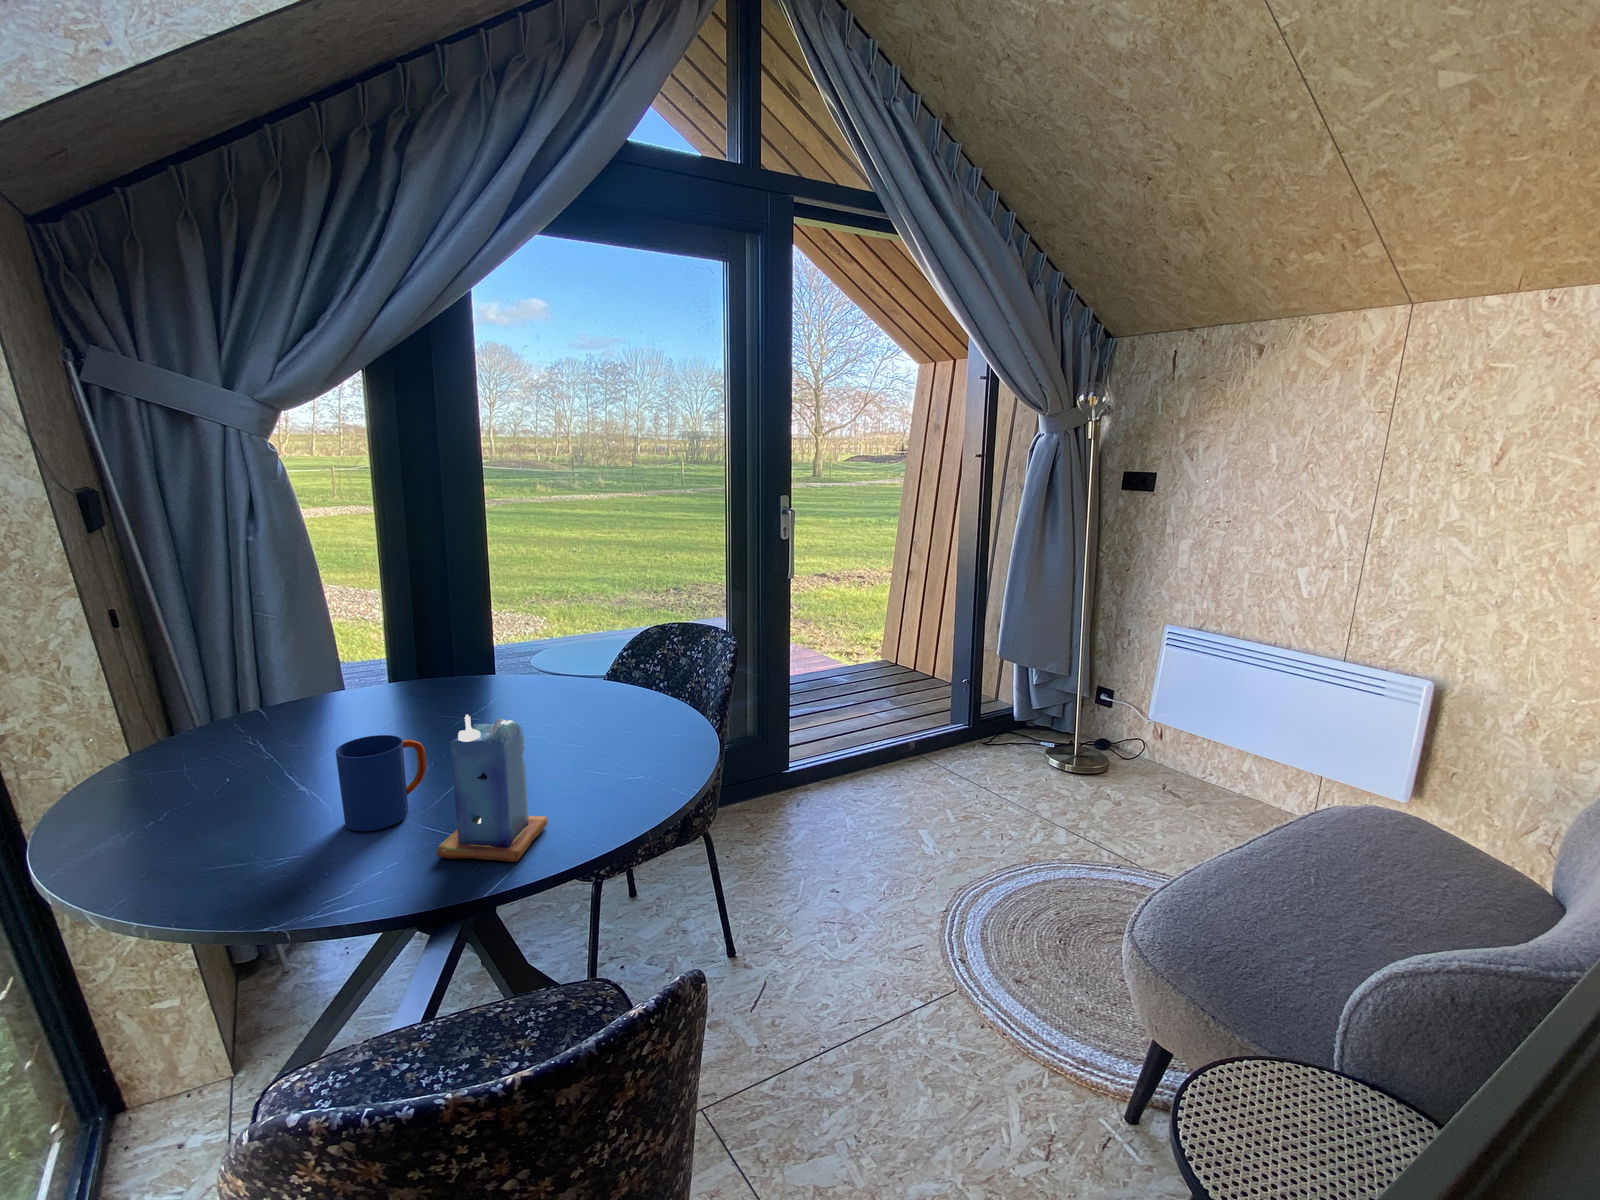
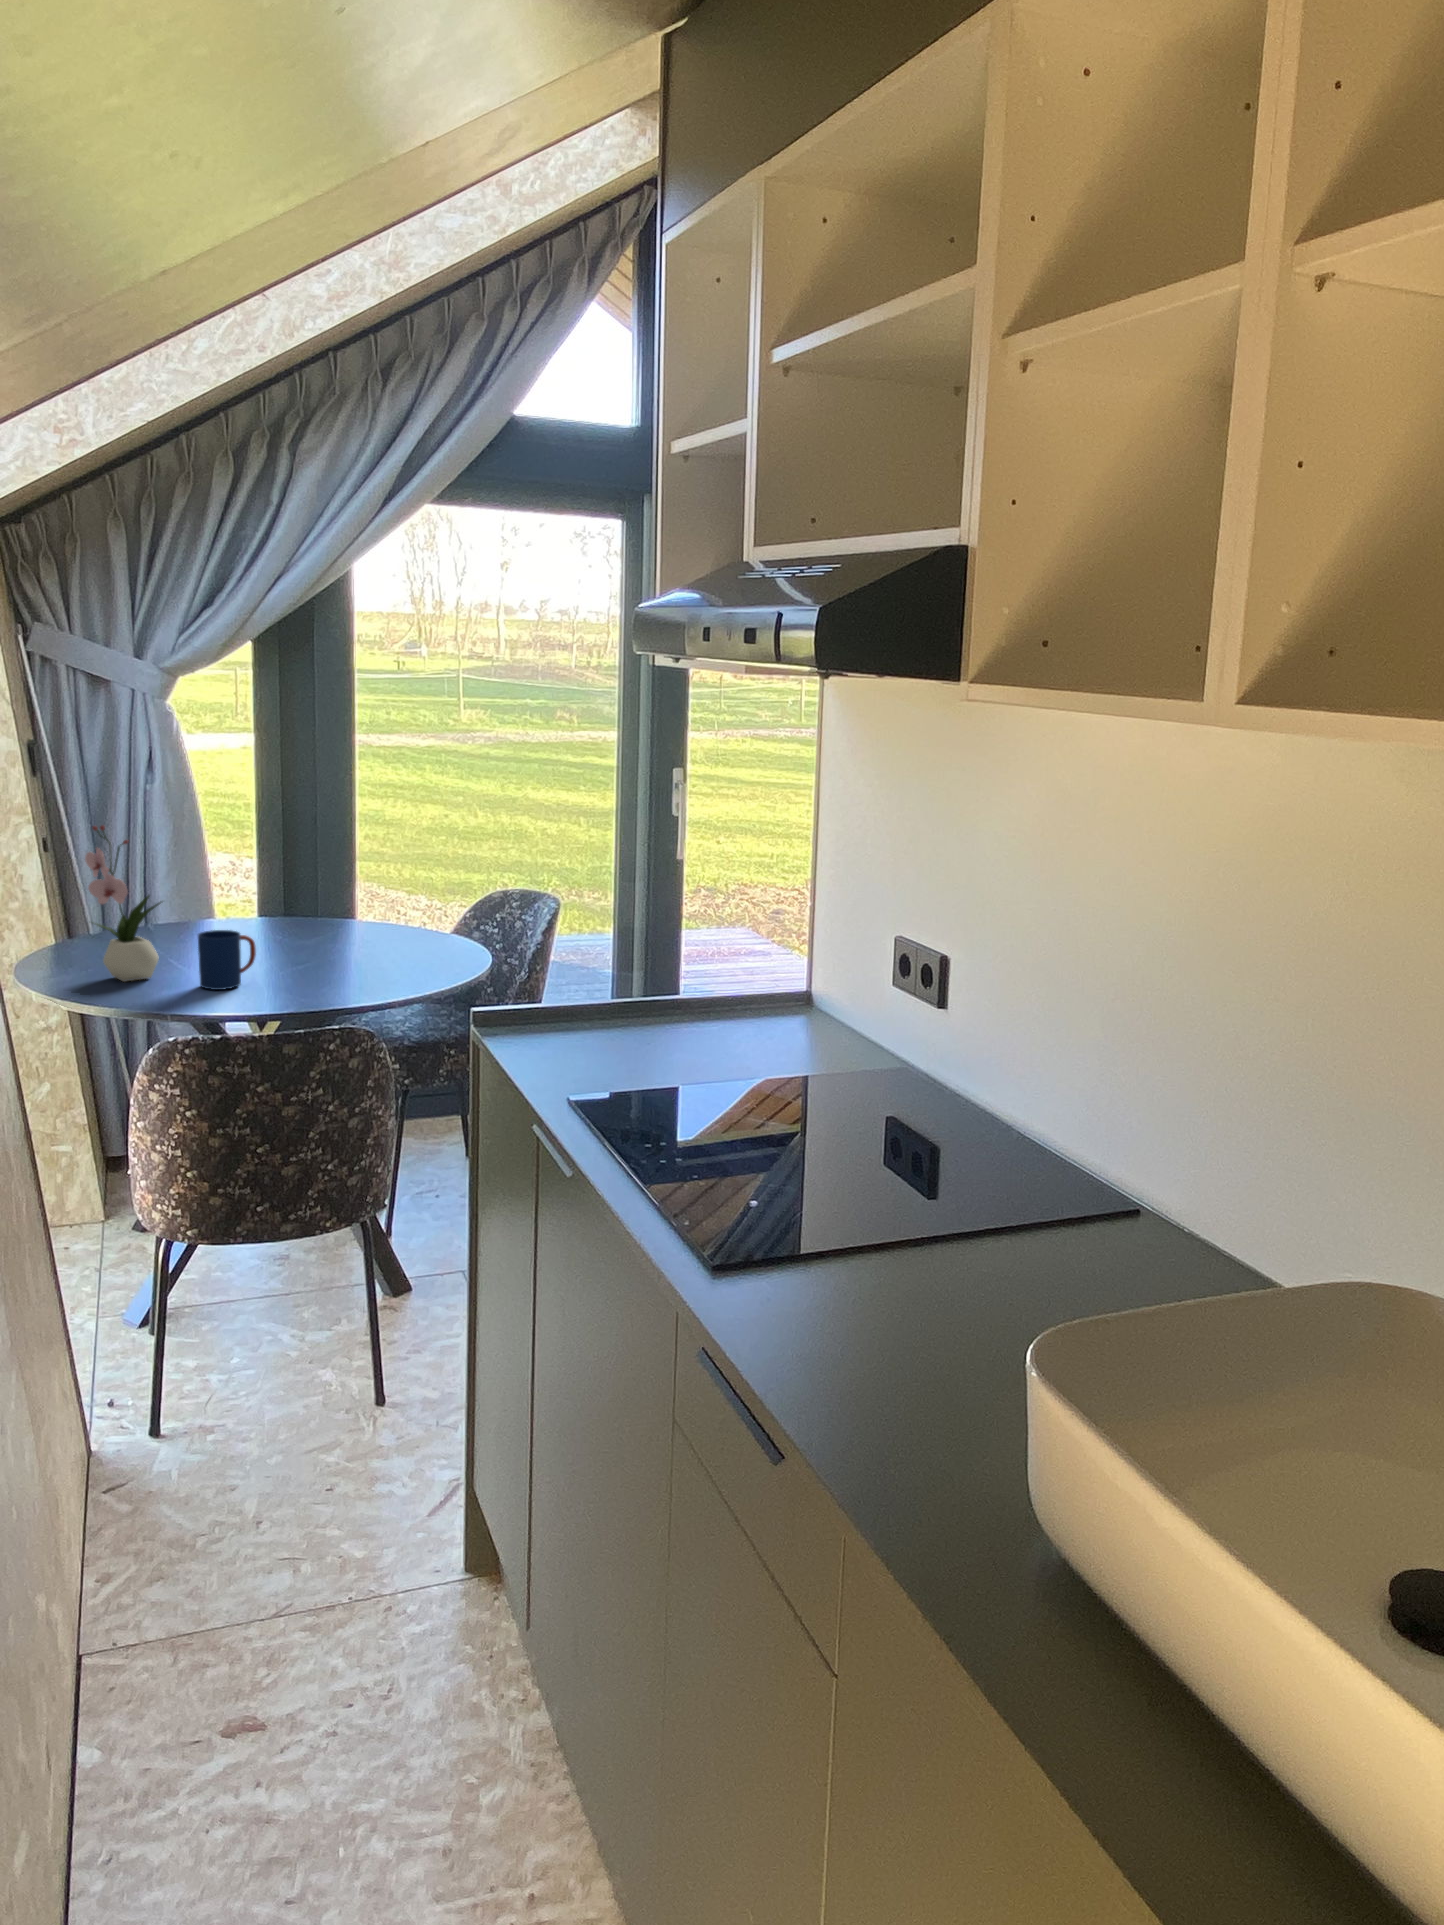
flower arrangement: none [133,597,278,832] -> present [85,825,161,981]
candle: present [437,714,548,862] -> none [252,912,327,1009]

